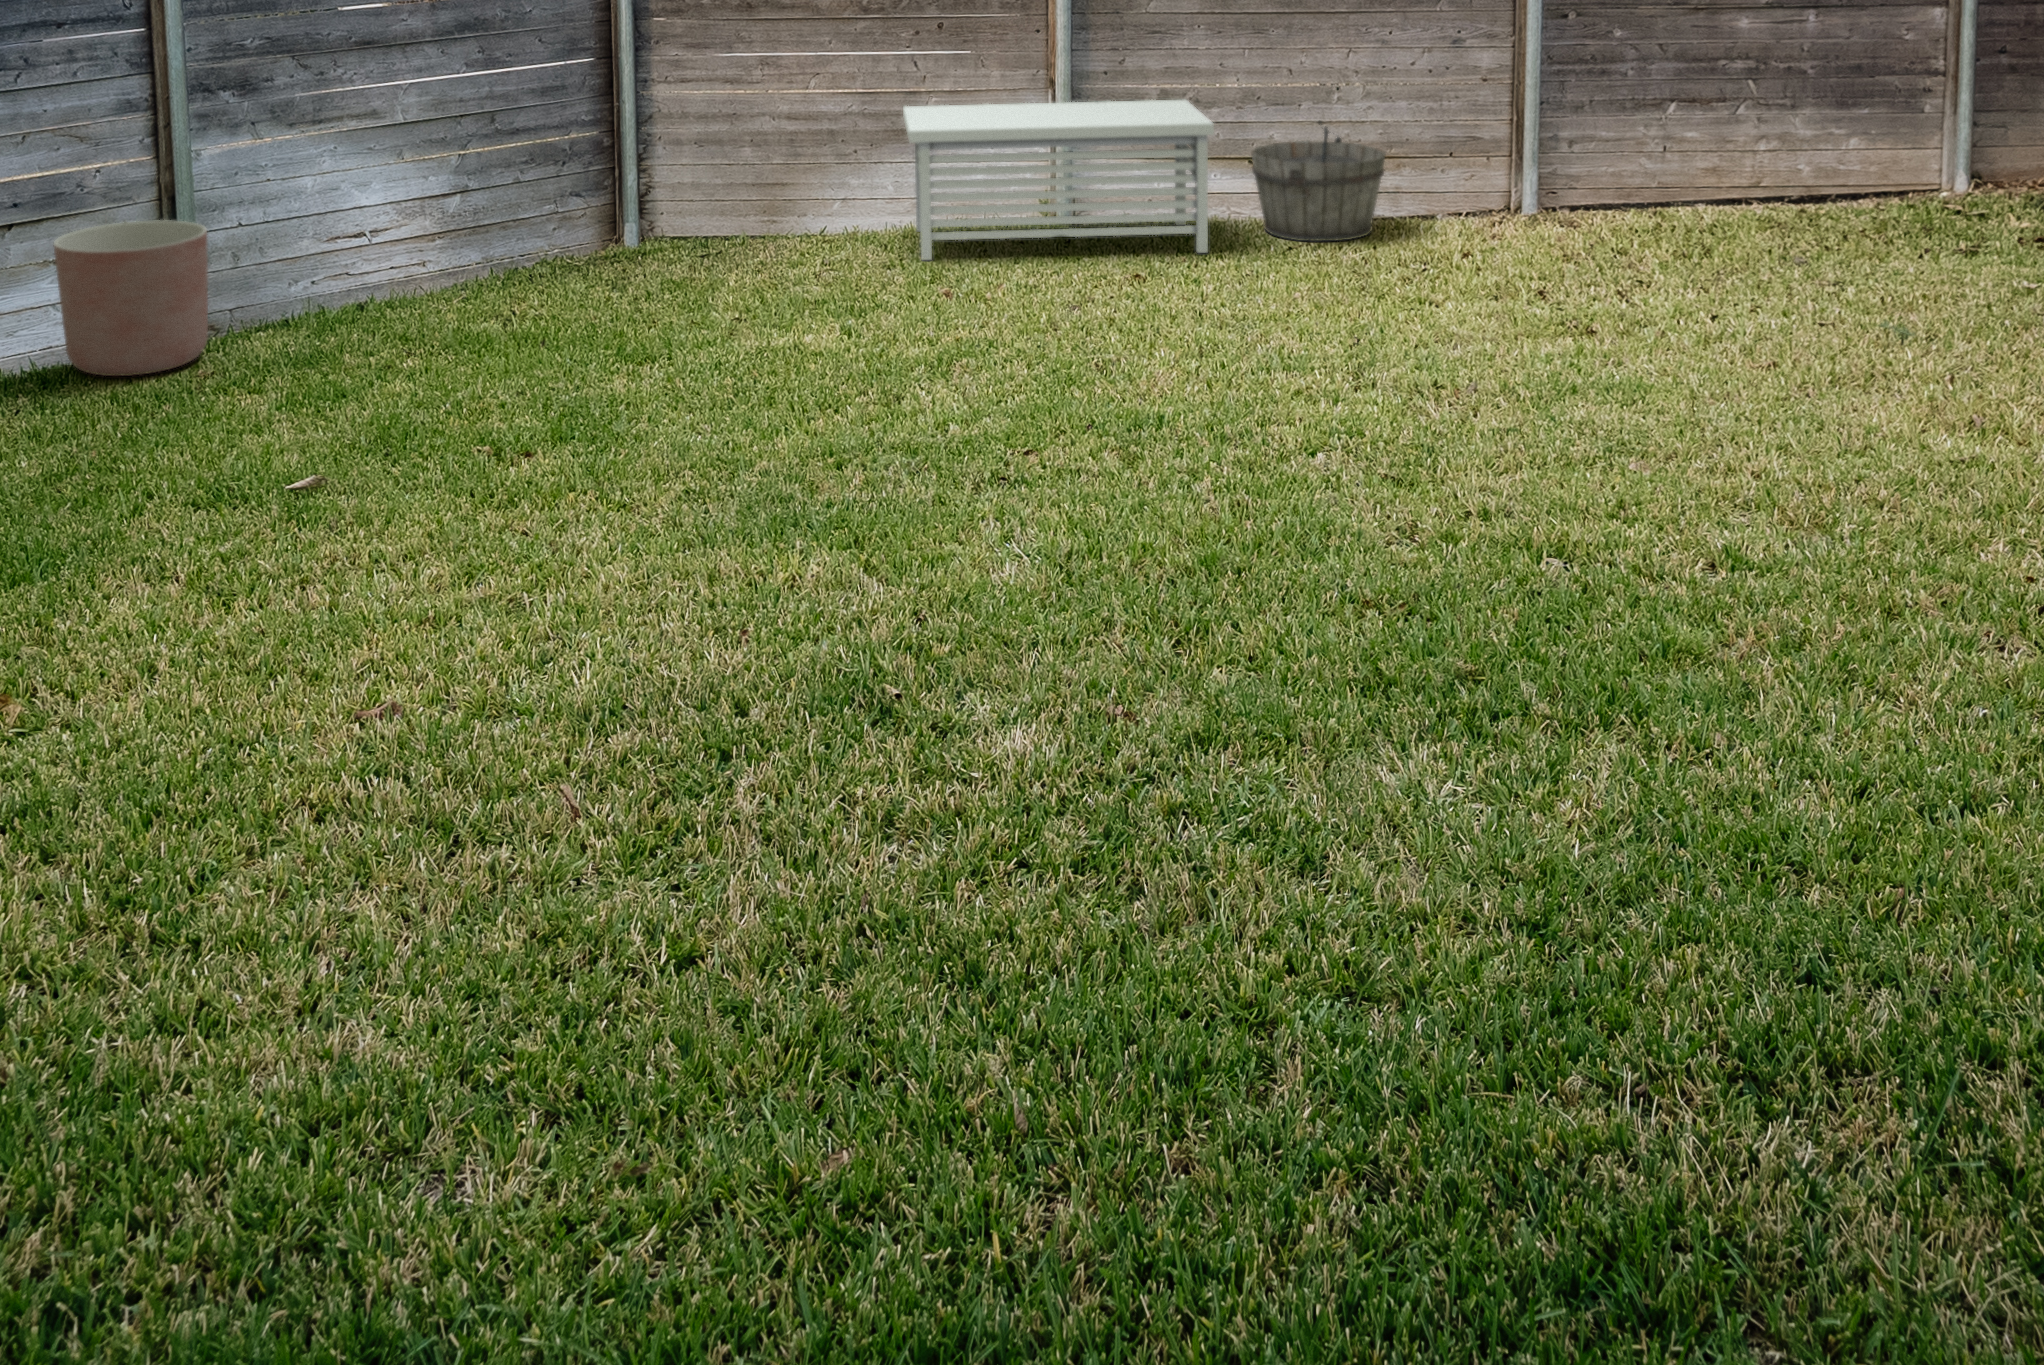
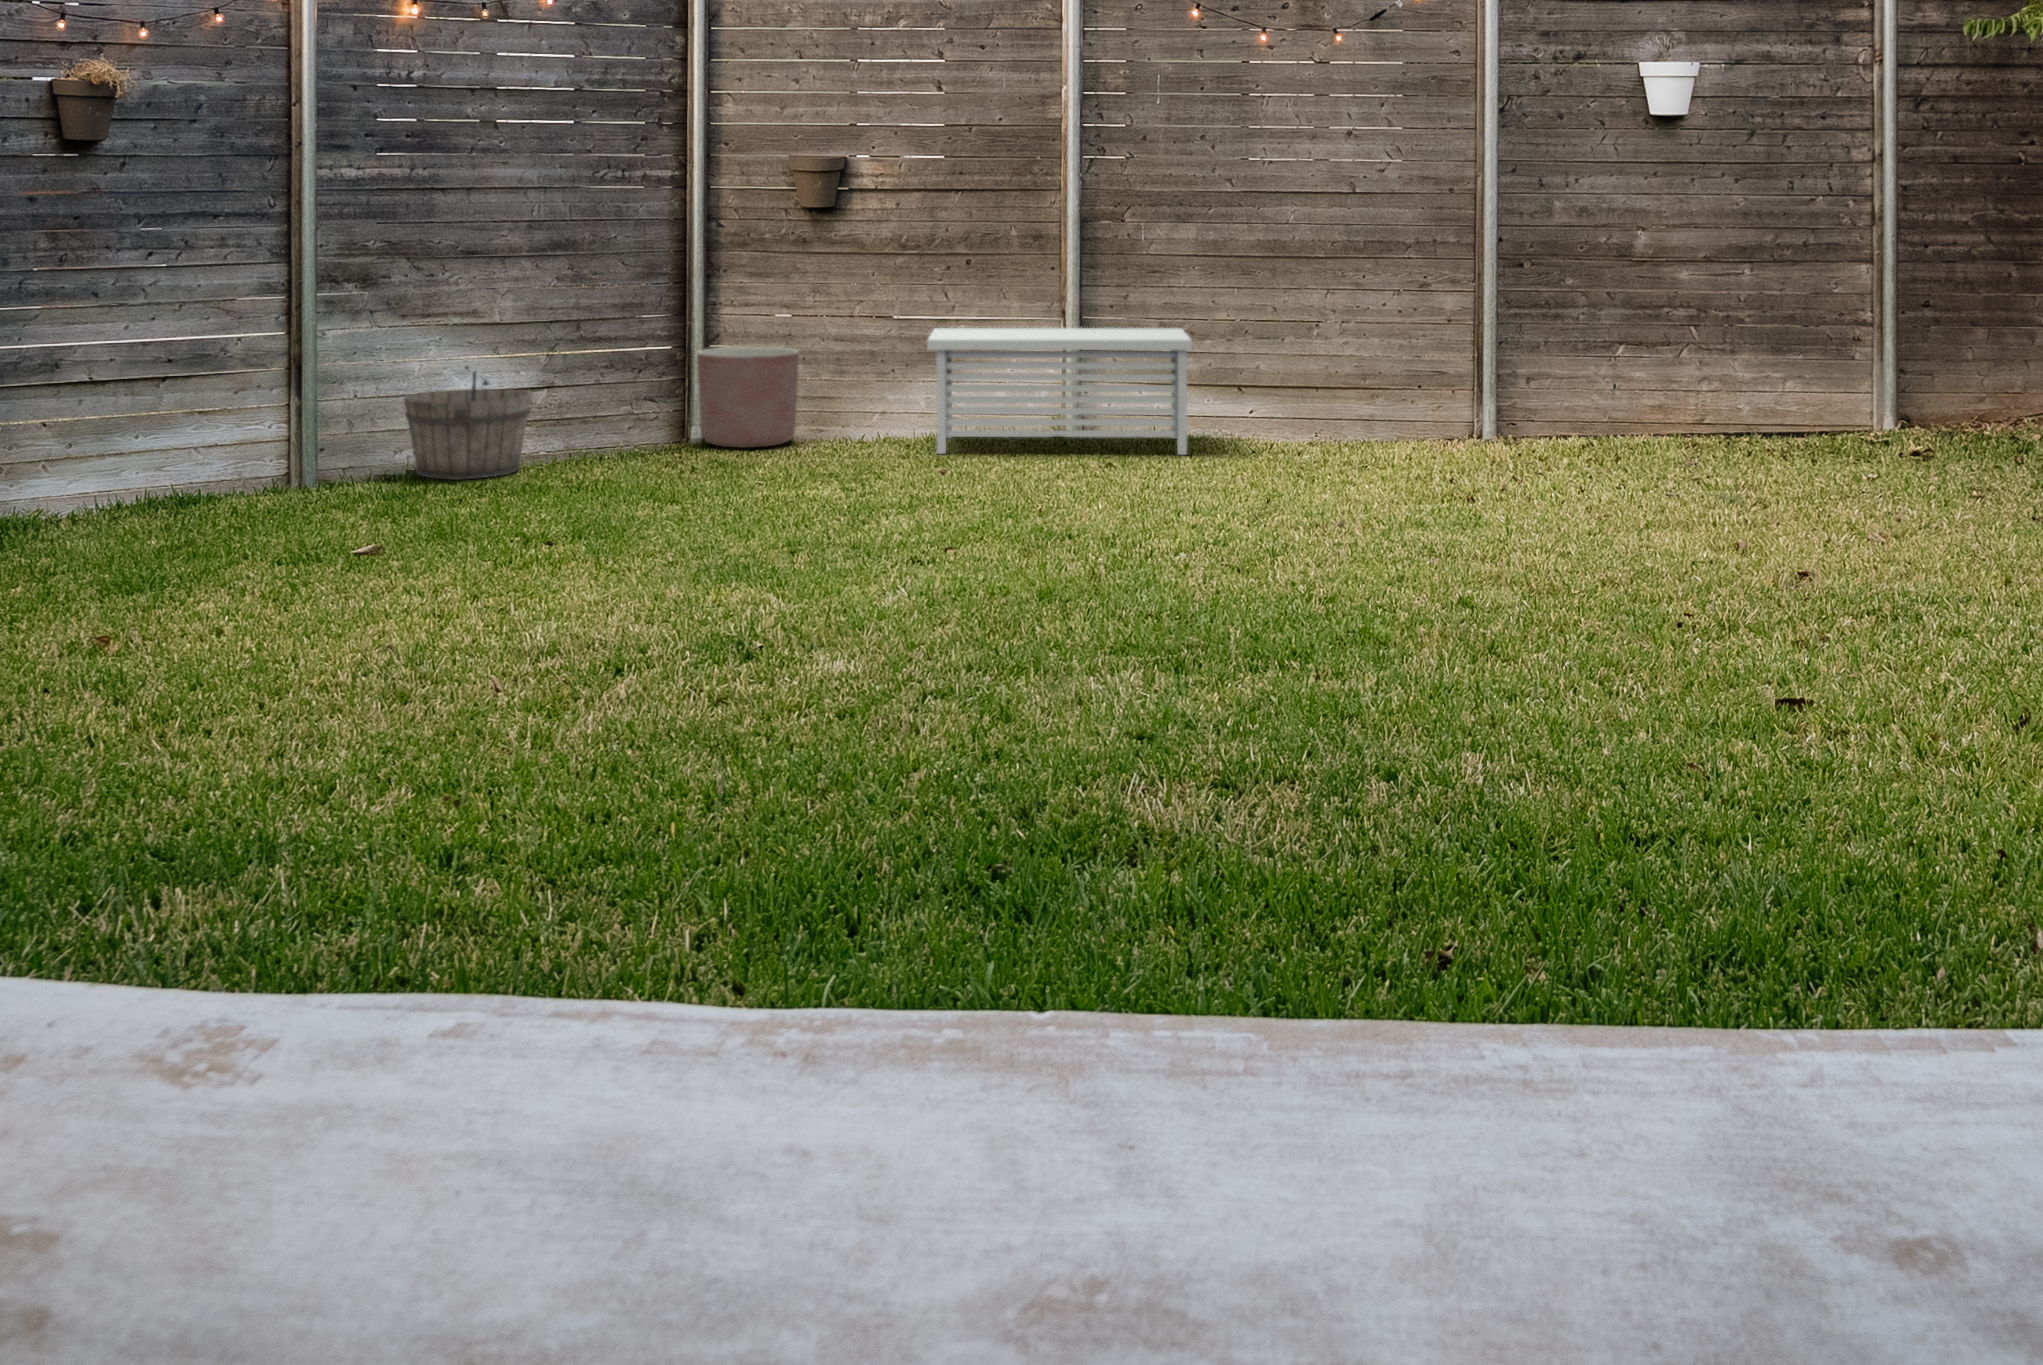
wooden bucket: present [1251,121,1386,241] -> present [404,366,532,480]
planter: present [54,220,208,376] -> present [697,347,799,448]

